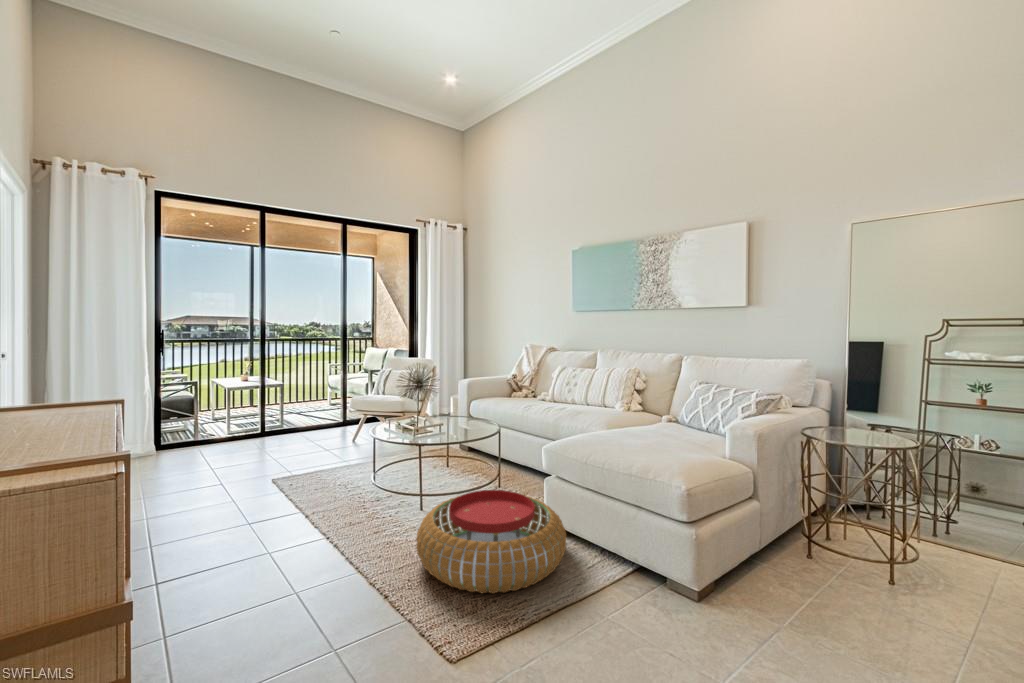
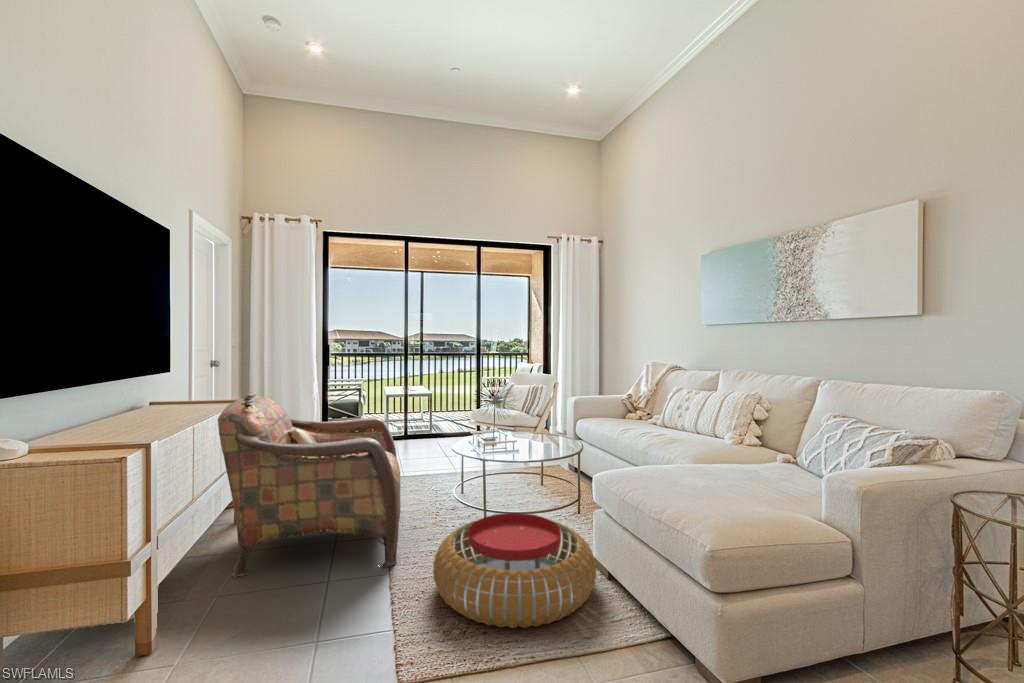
armchair: none [138,396,363,614] -> present [218,395,401,578]

